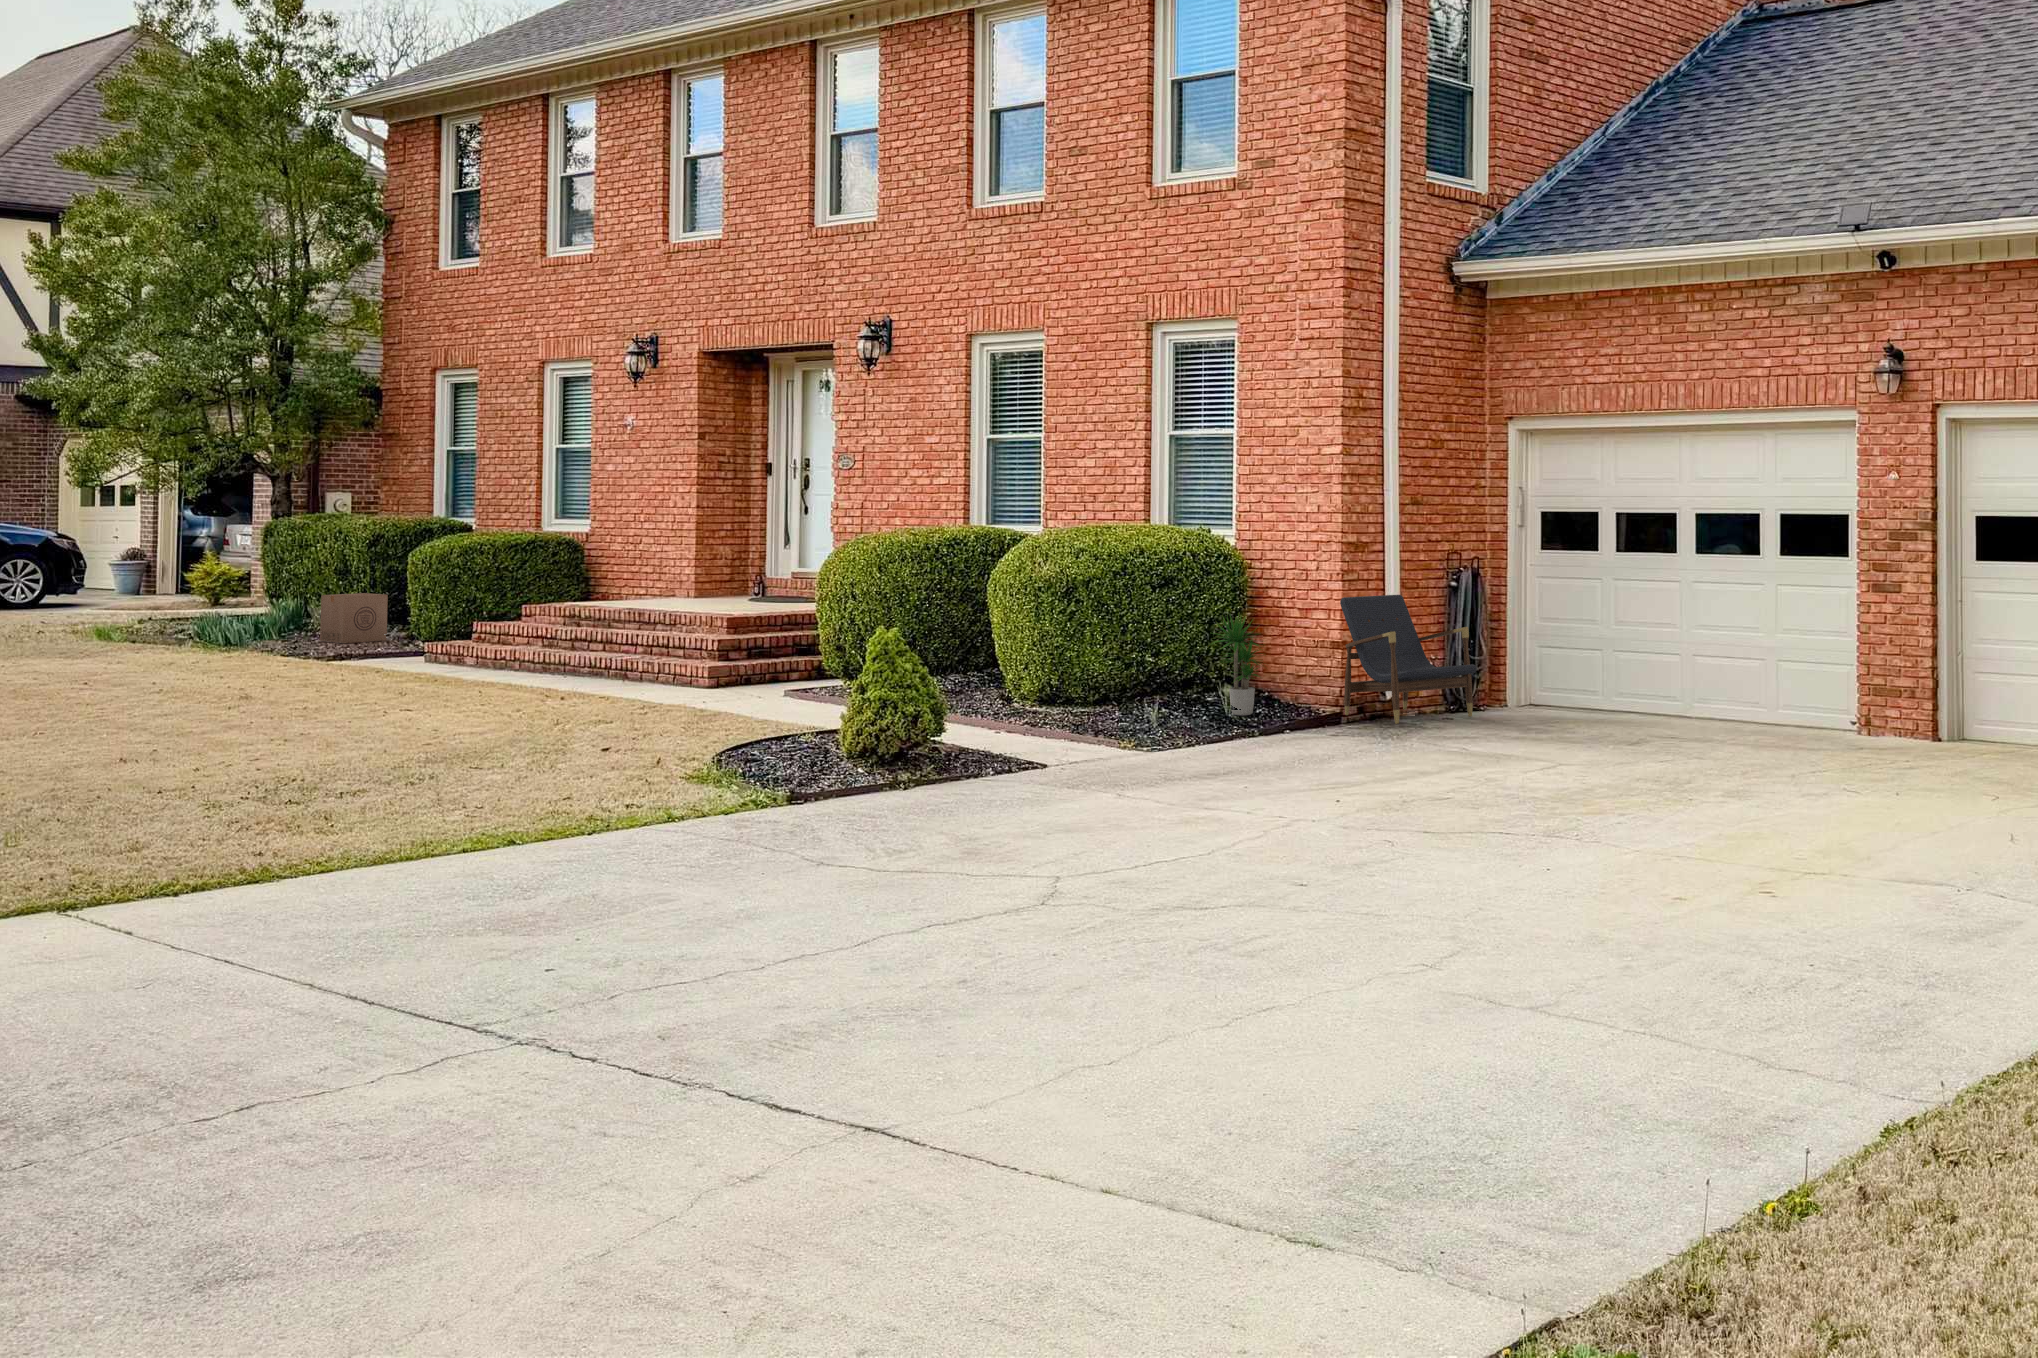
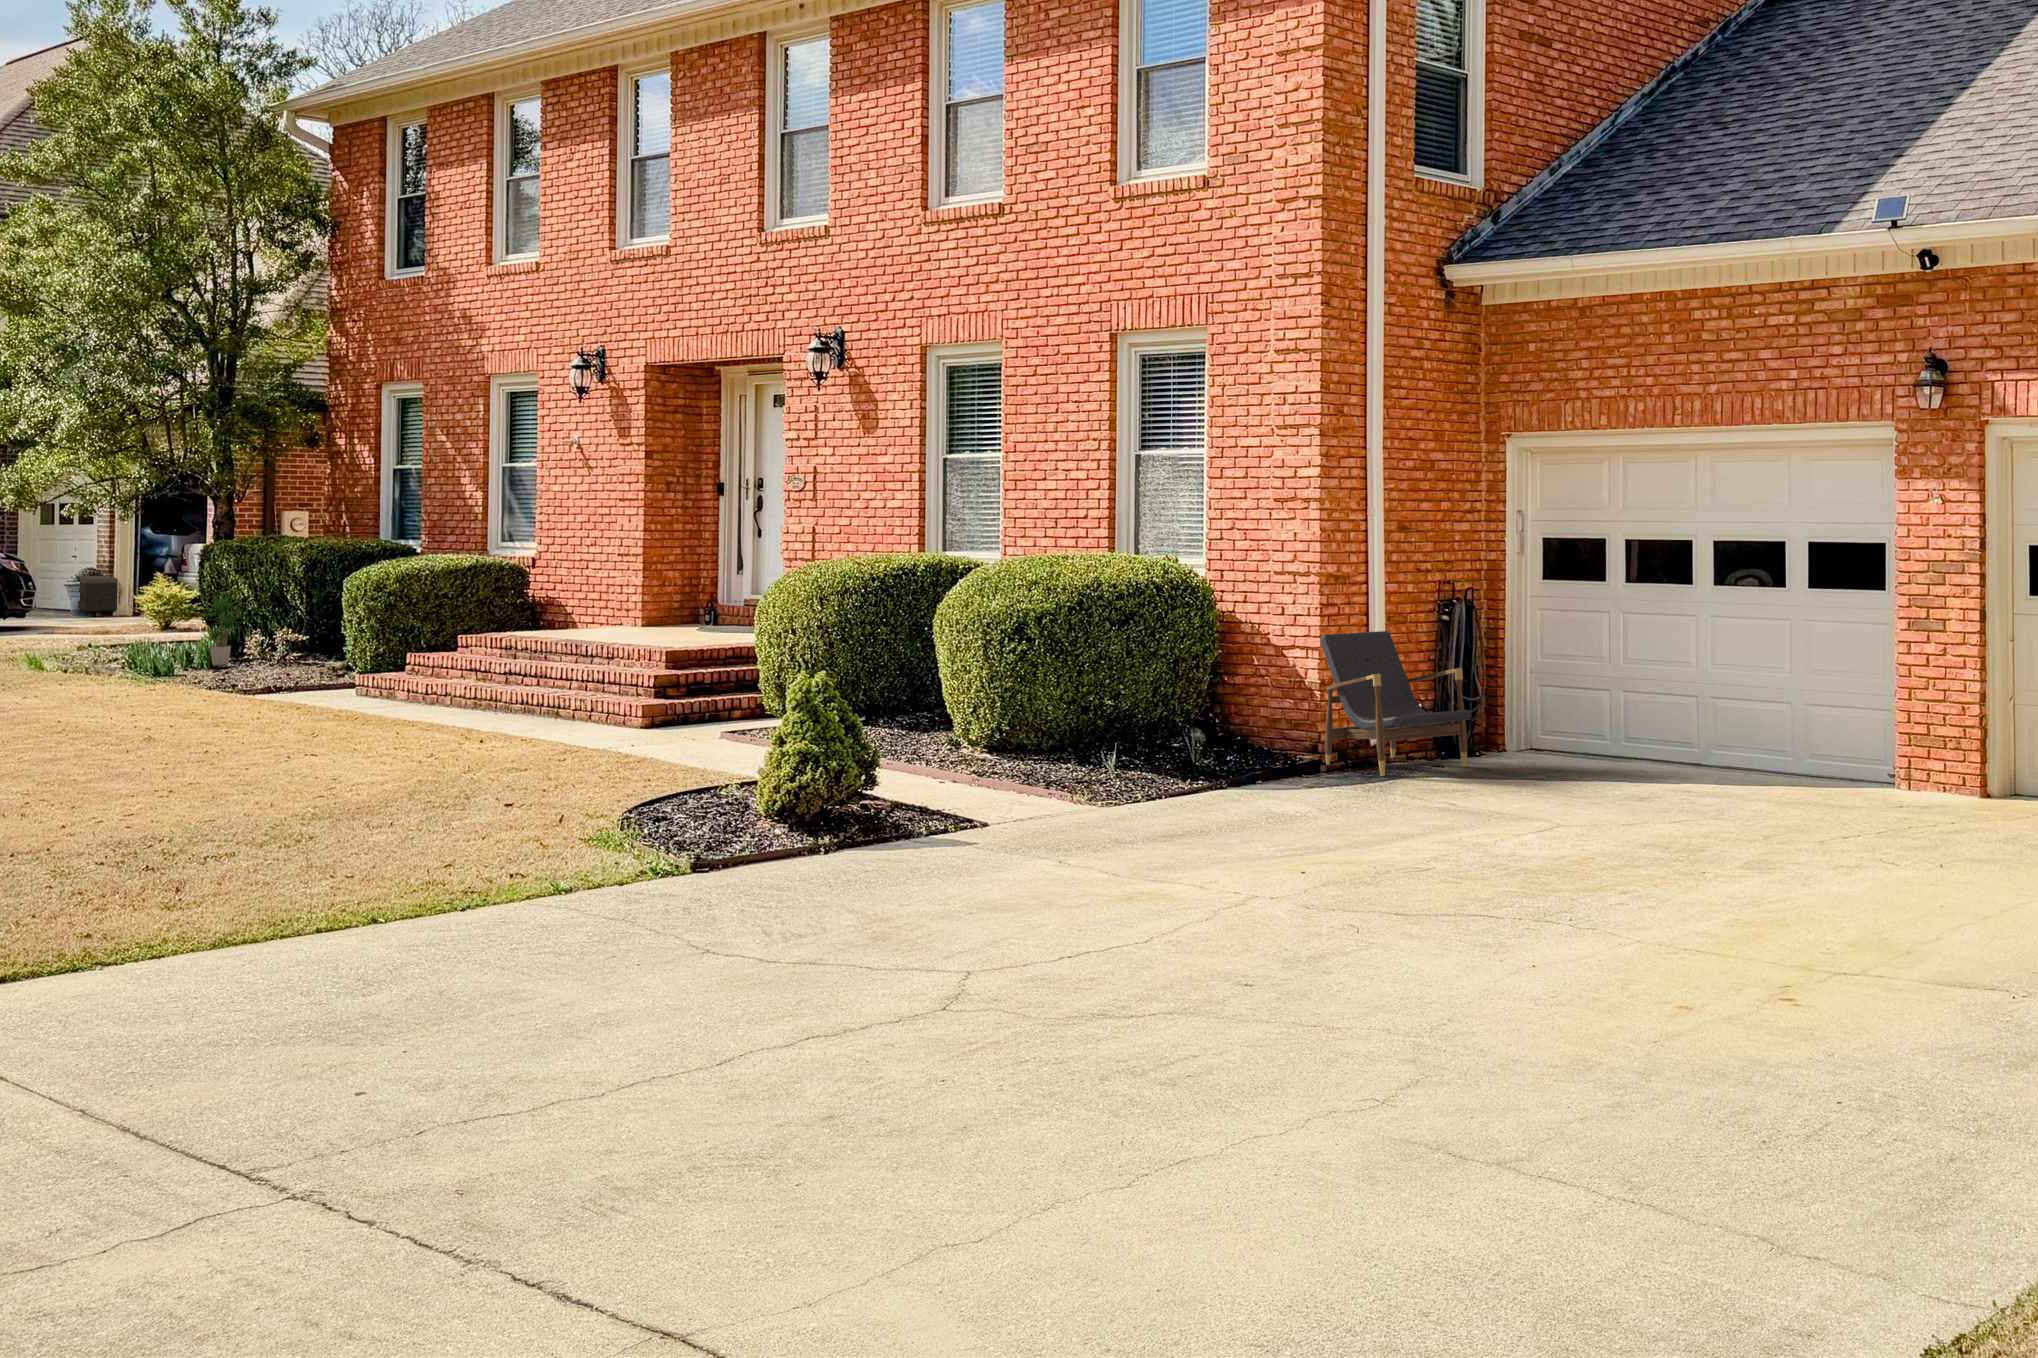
storage bench: none [120,557,161,593] -> present [78,576,118,613]
cardboard box: present [320,593,388,643] -> none [255,619,325,672]
potted plant: present [1212,614,1260,716] -> present [204,593,239,666]

